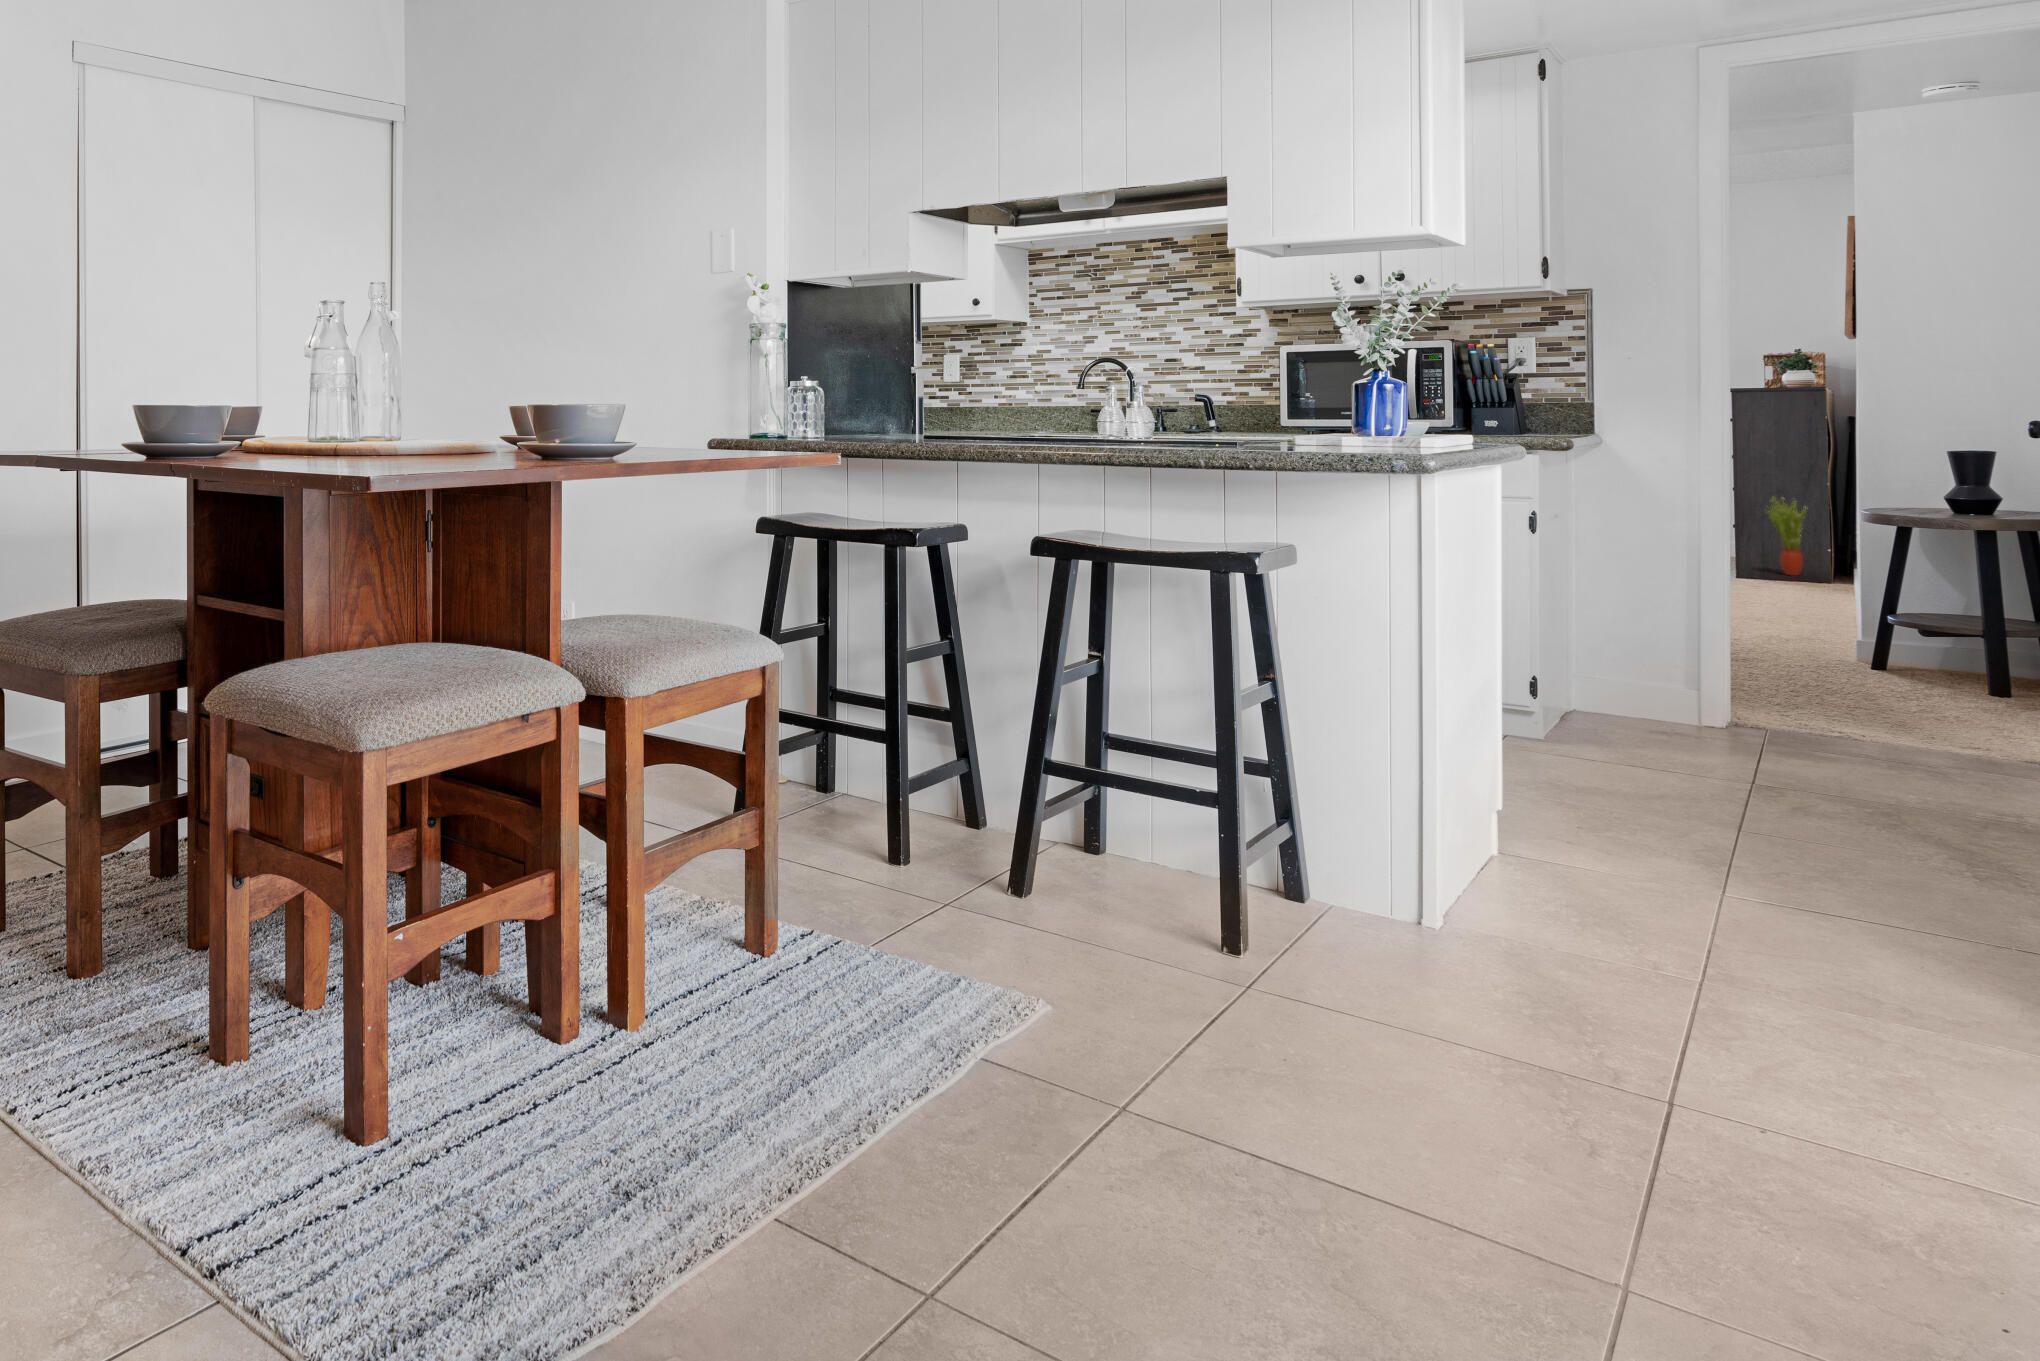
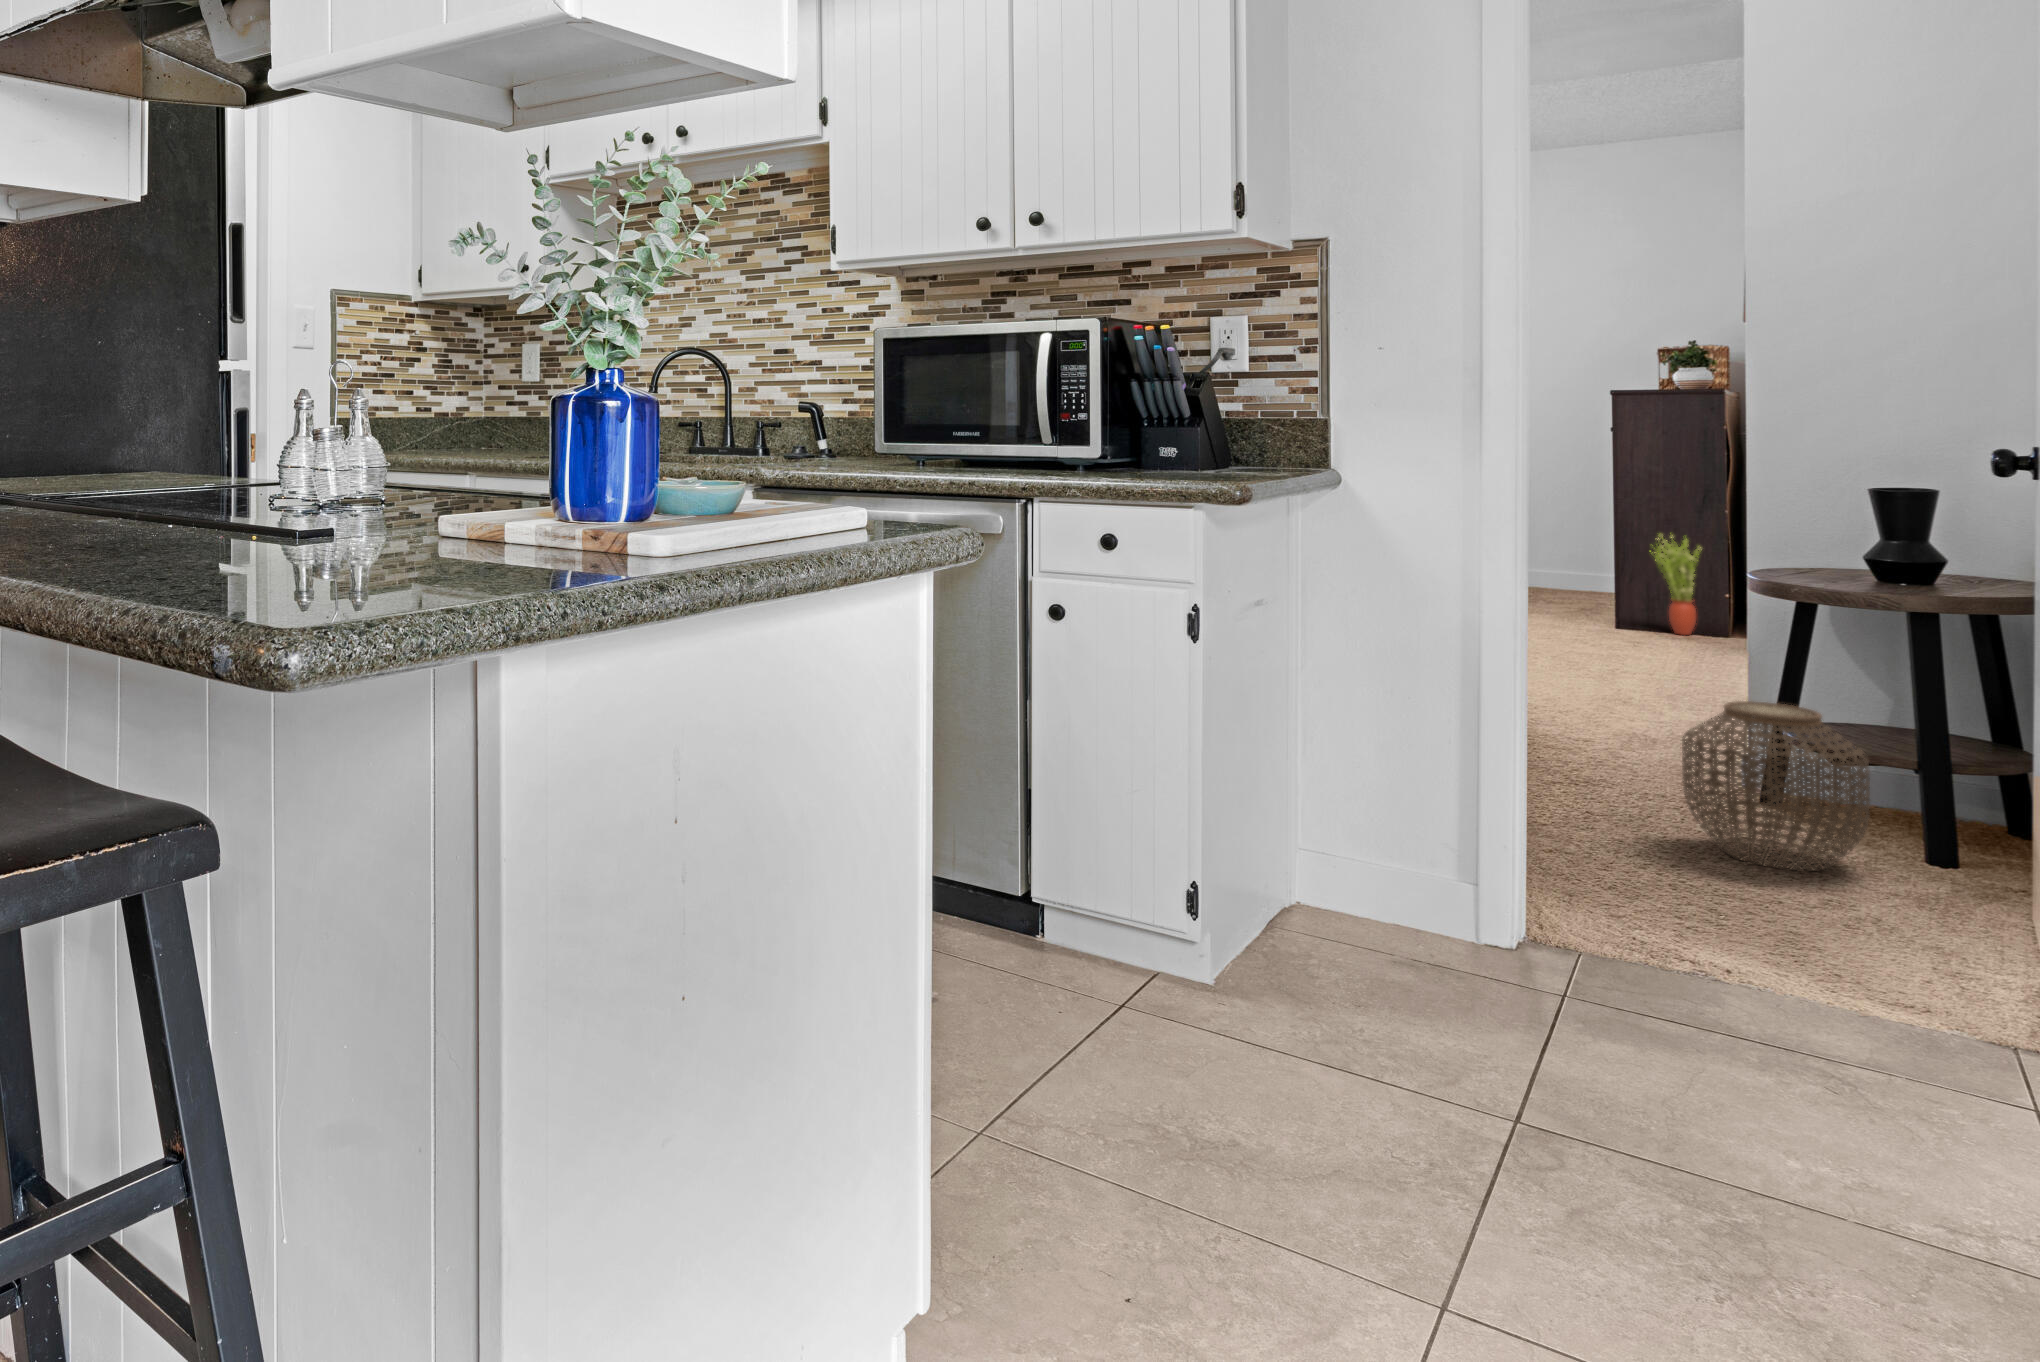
woven basket: none [1818,591,1947,697] -> present [1682,701,1870,871]

